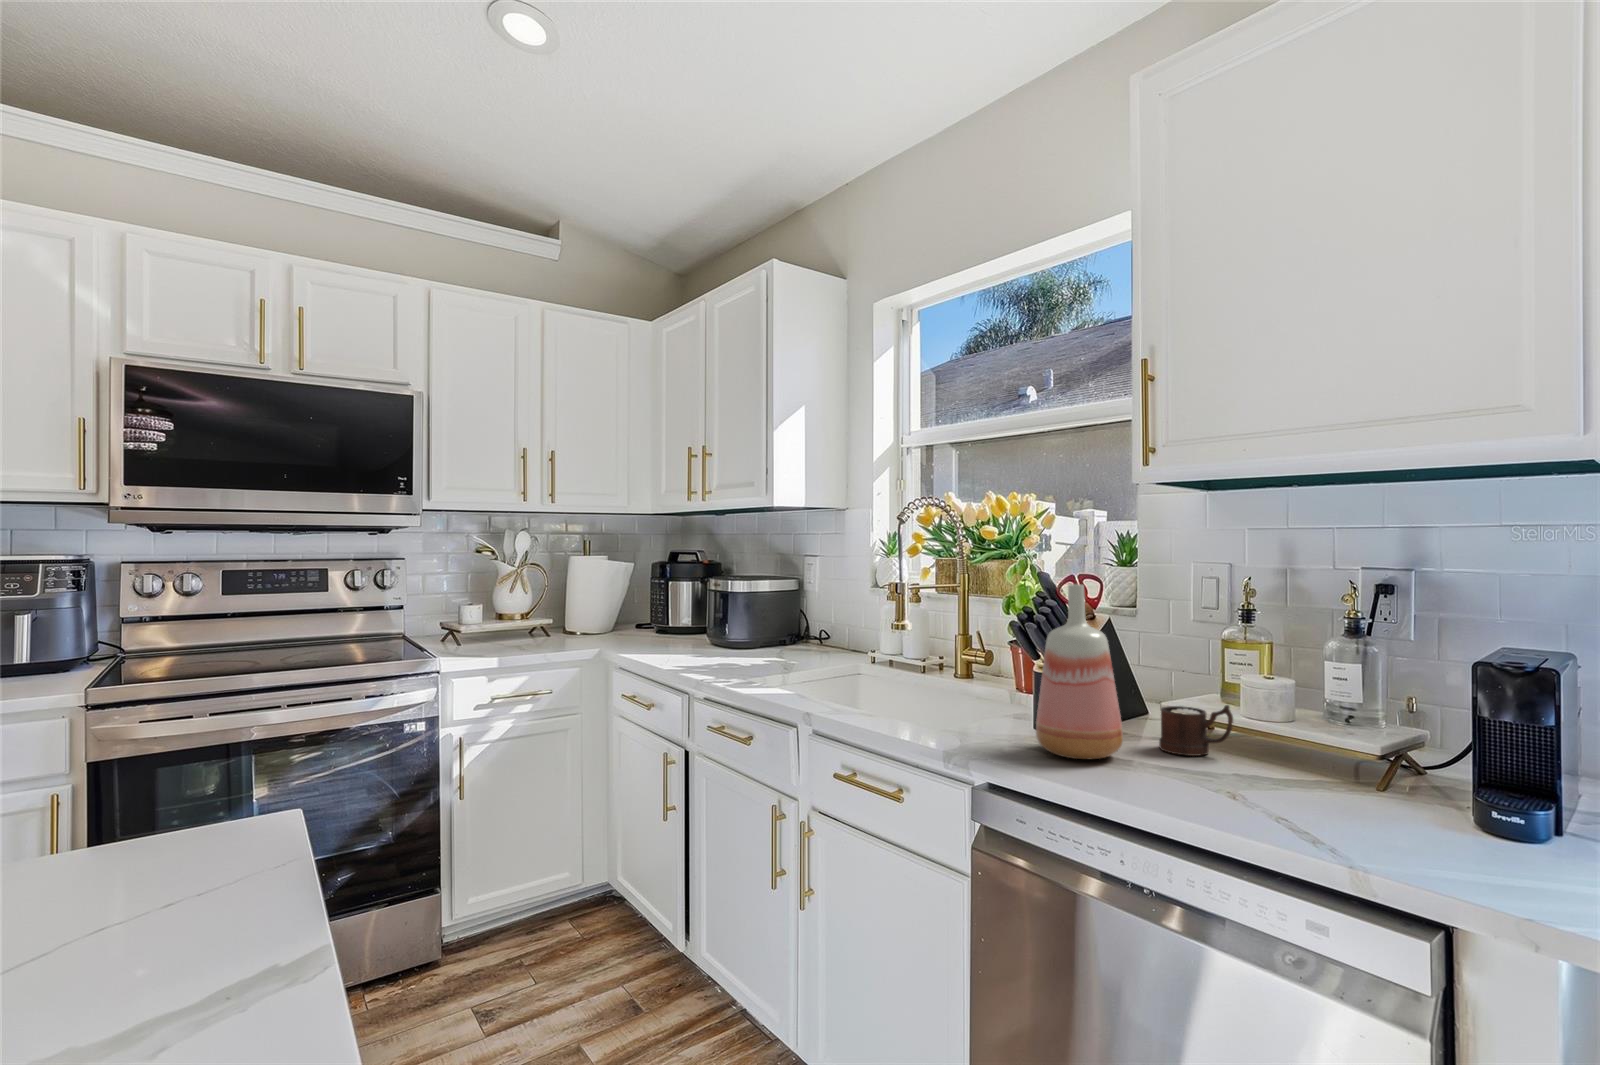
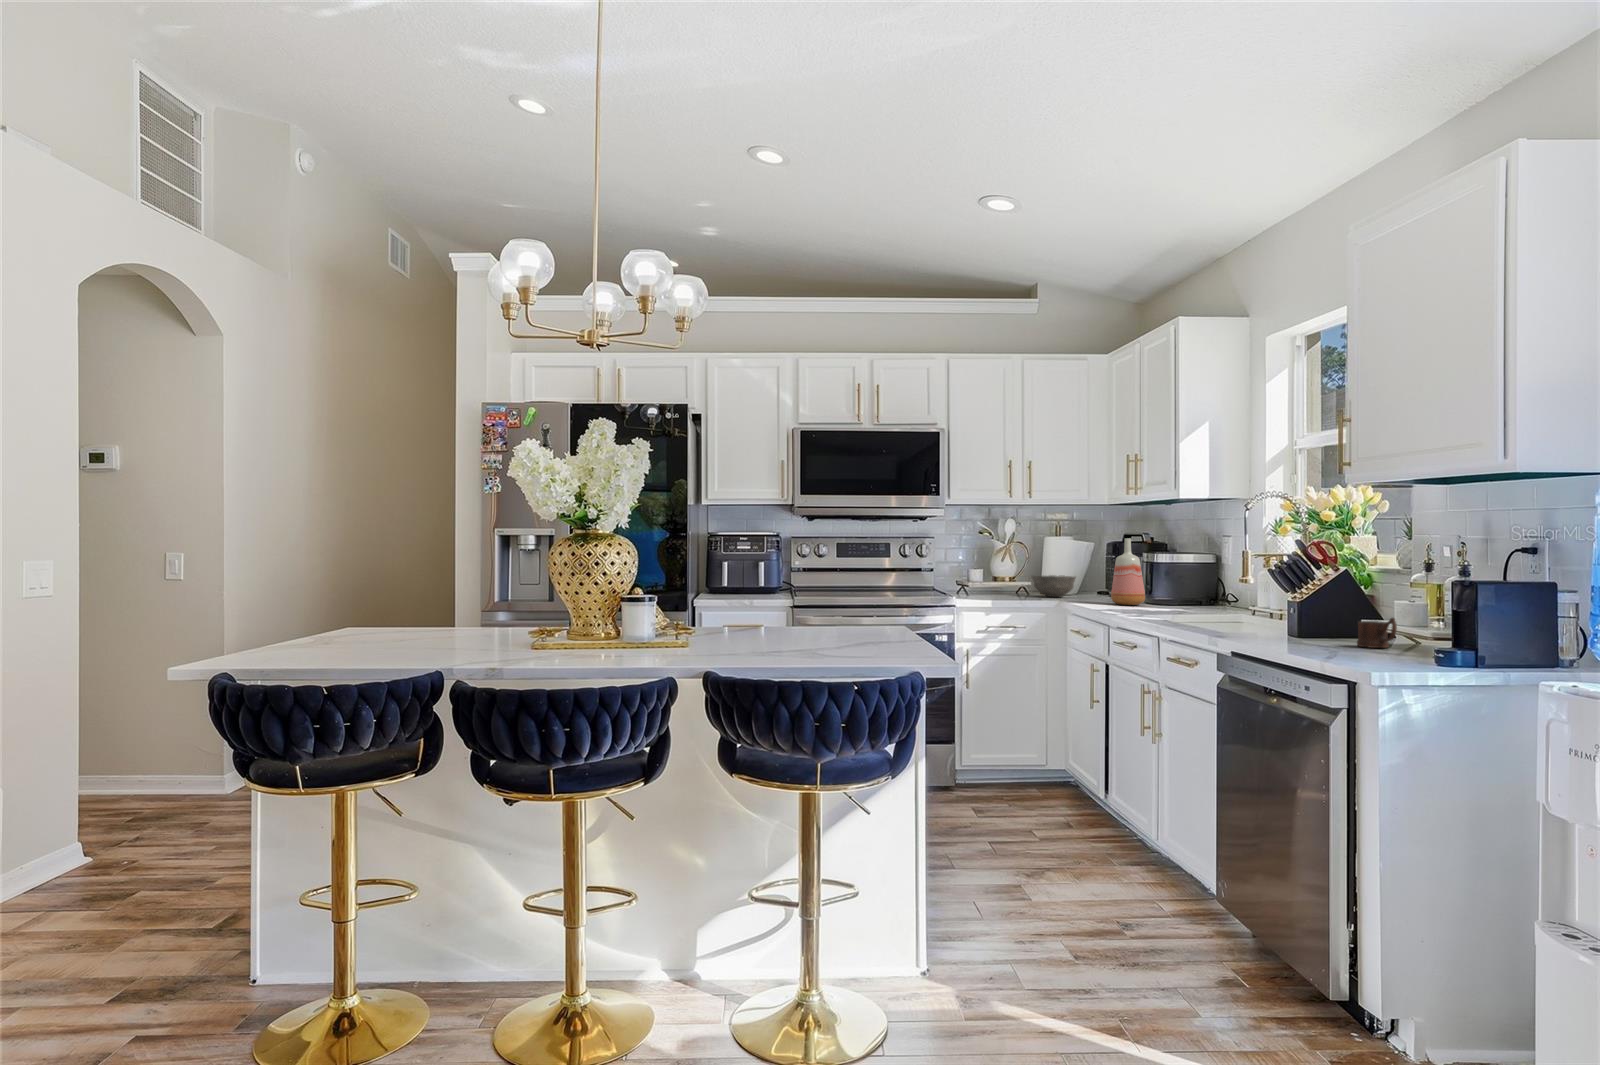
vase: present [1036,584,1123,759] -> present [1111,538,1145,605]
bowl: none [556,611,620,643] -> present [1031,575,1076,597]

